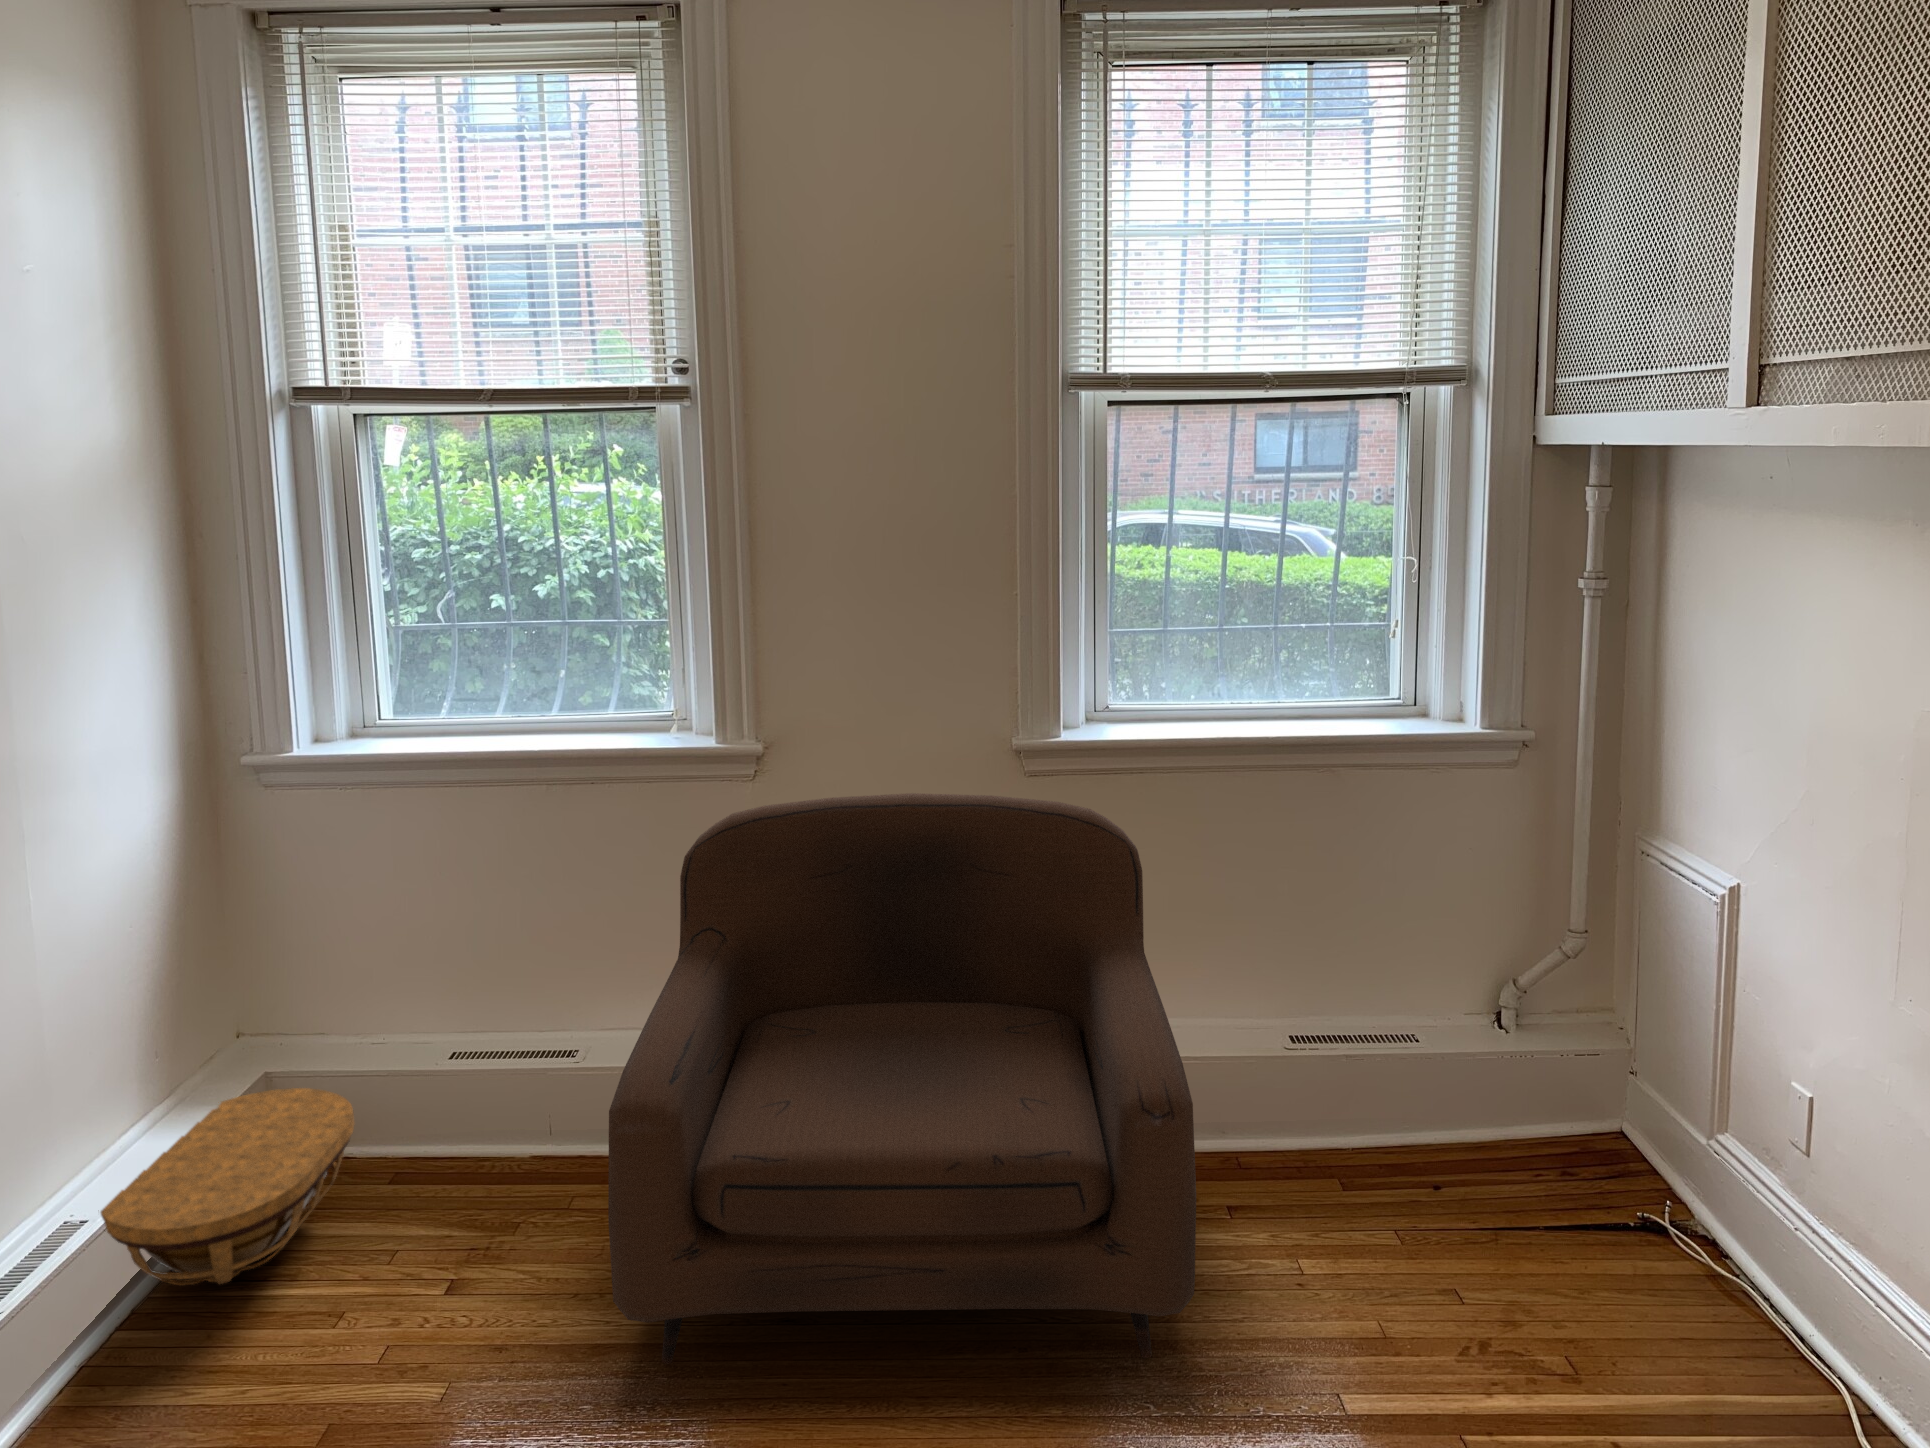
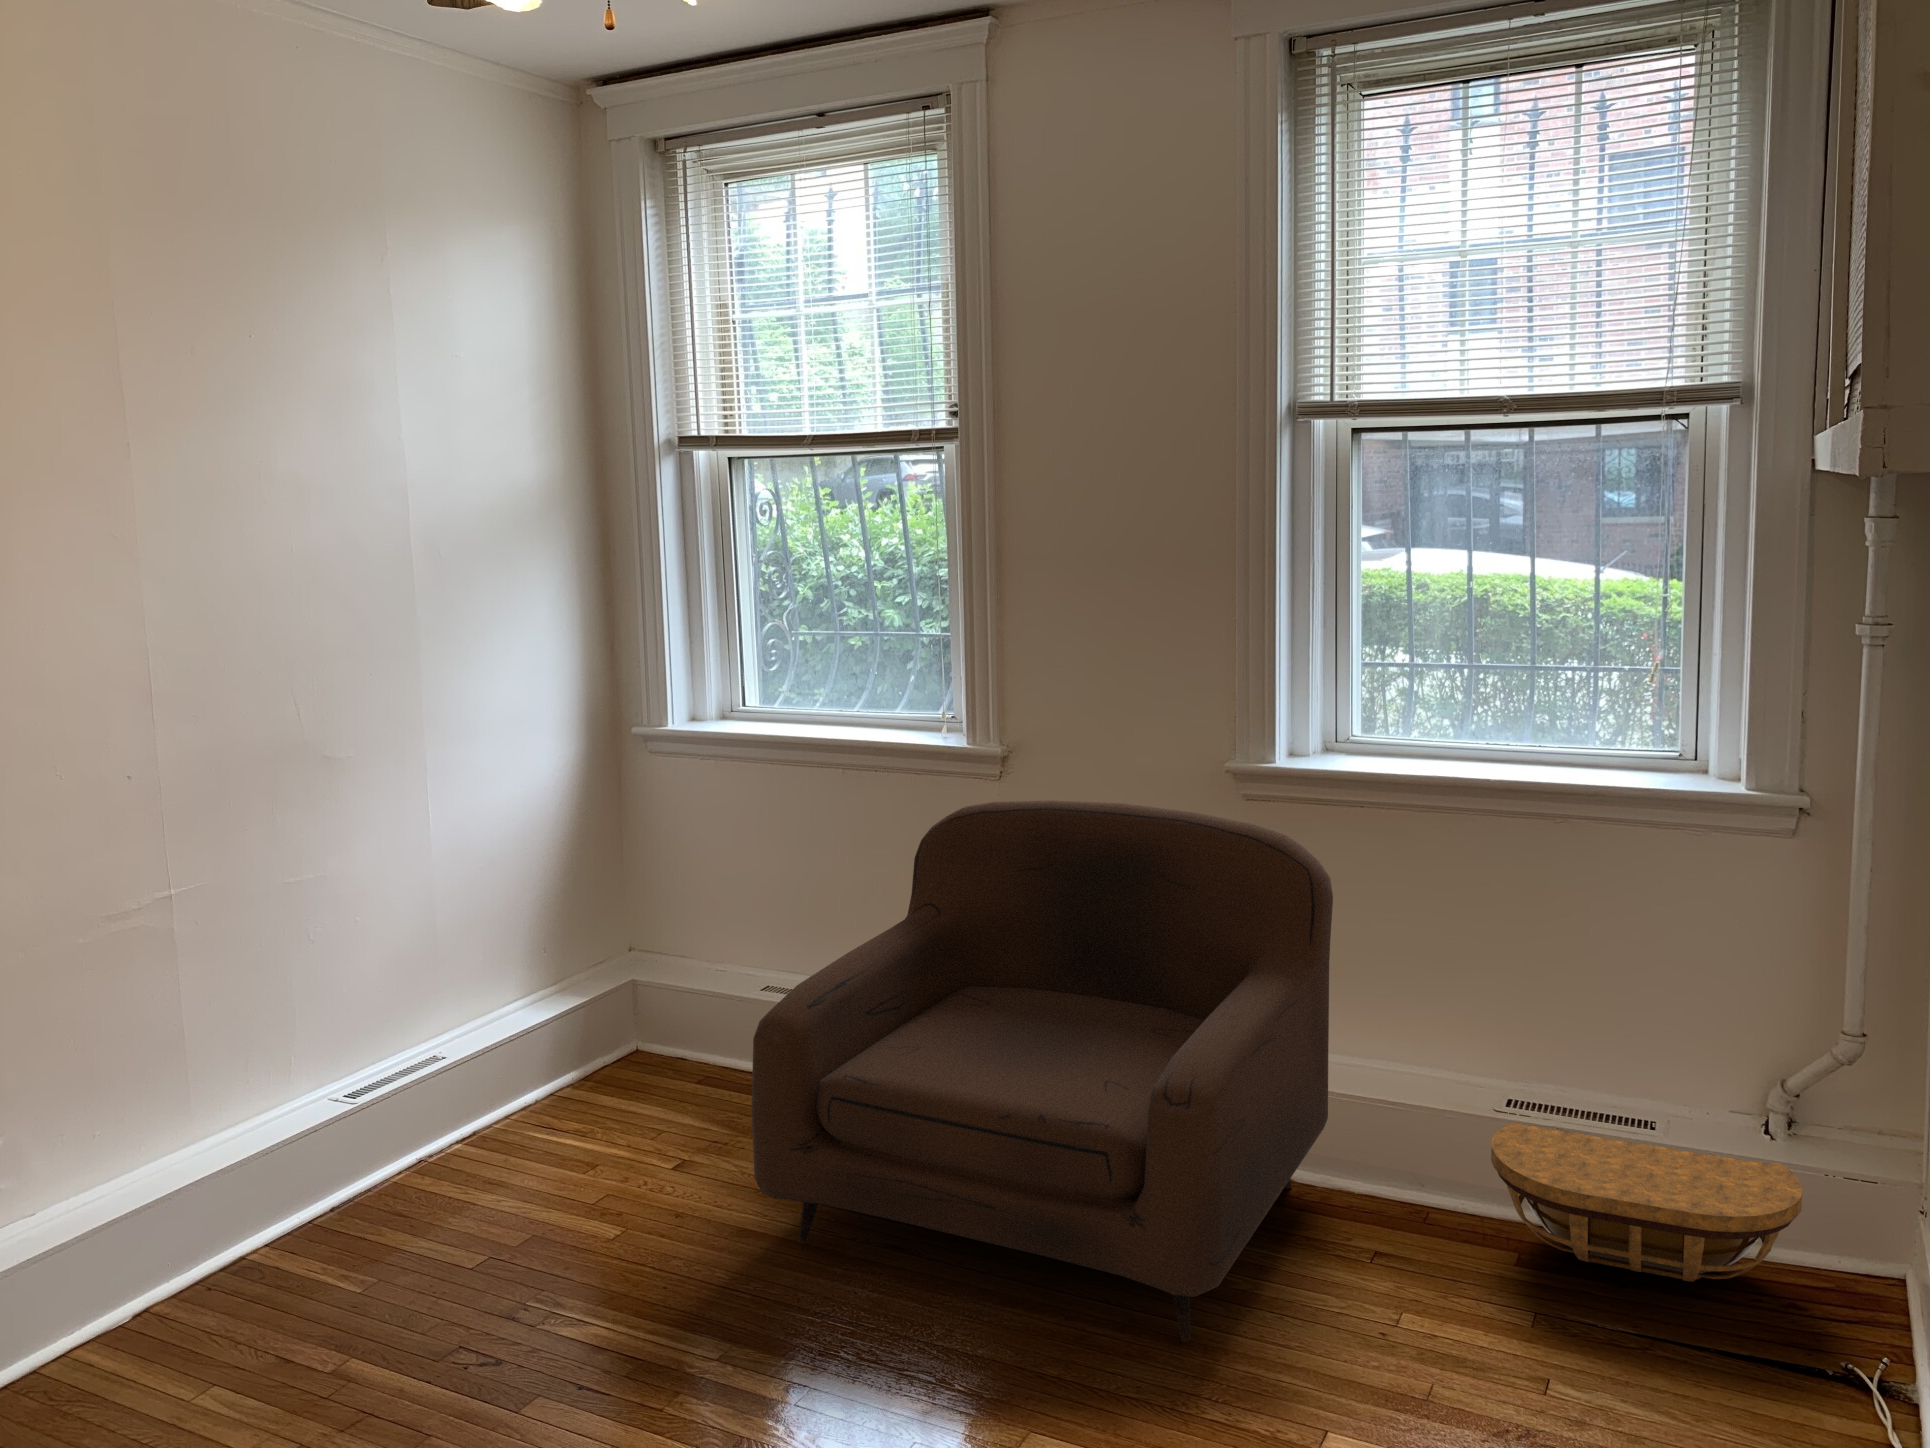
basket: present [101,1088,354,1285] -> present [1491,1123,1802,1282]

